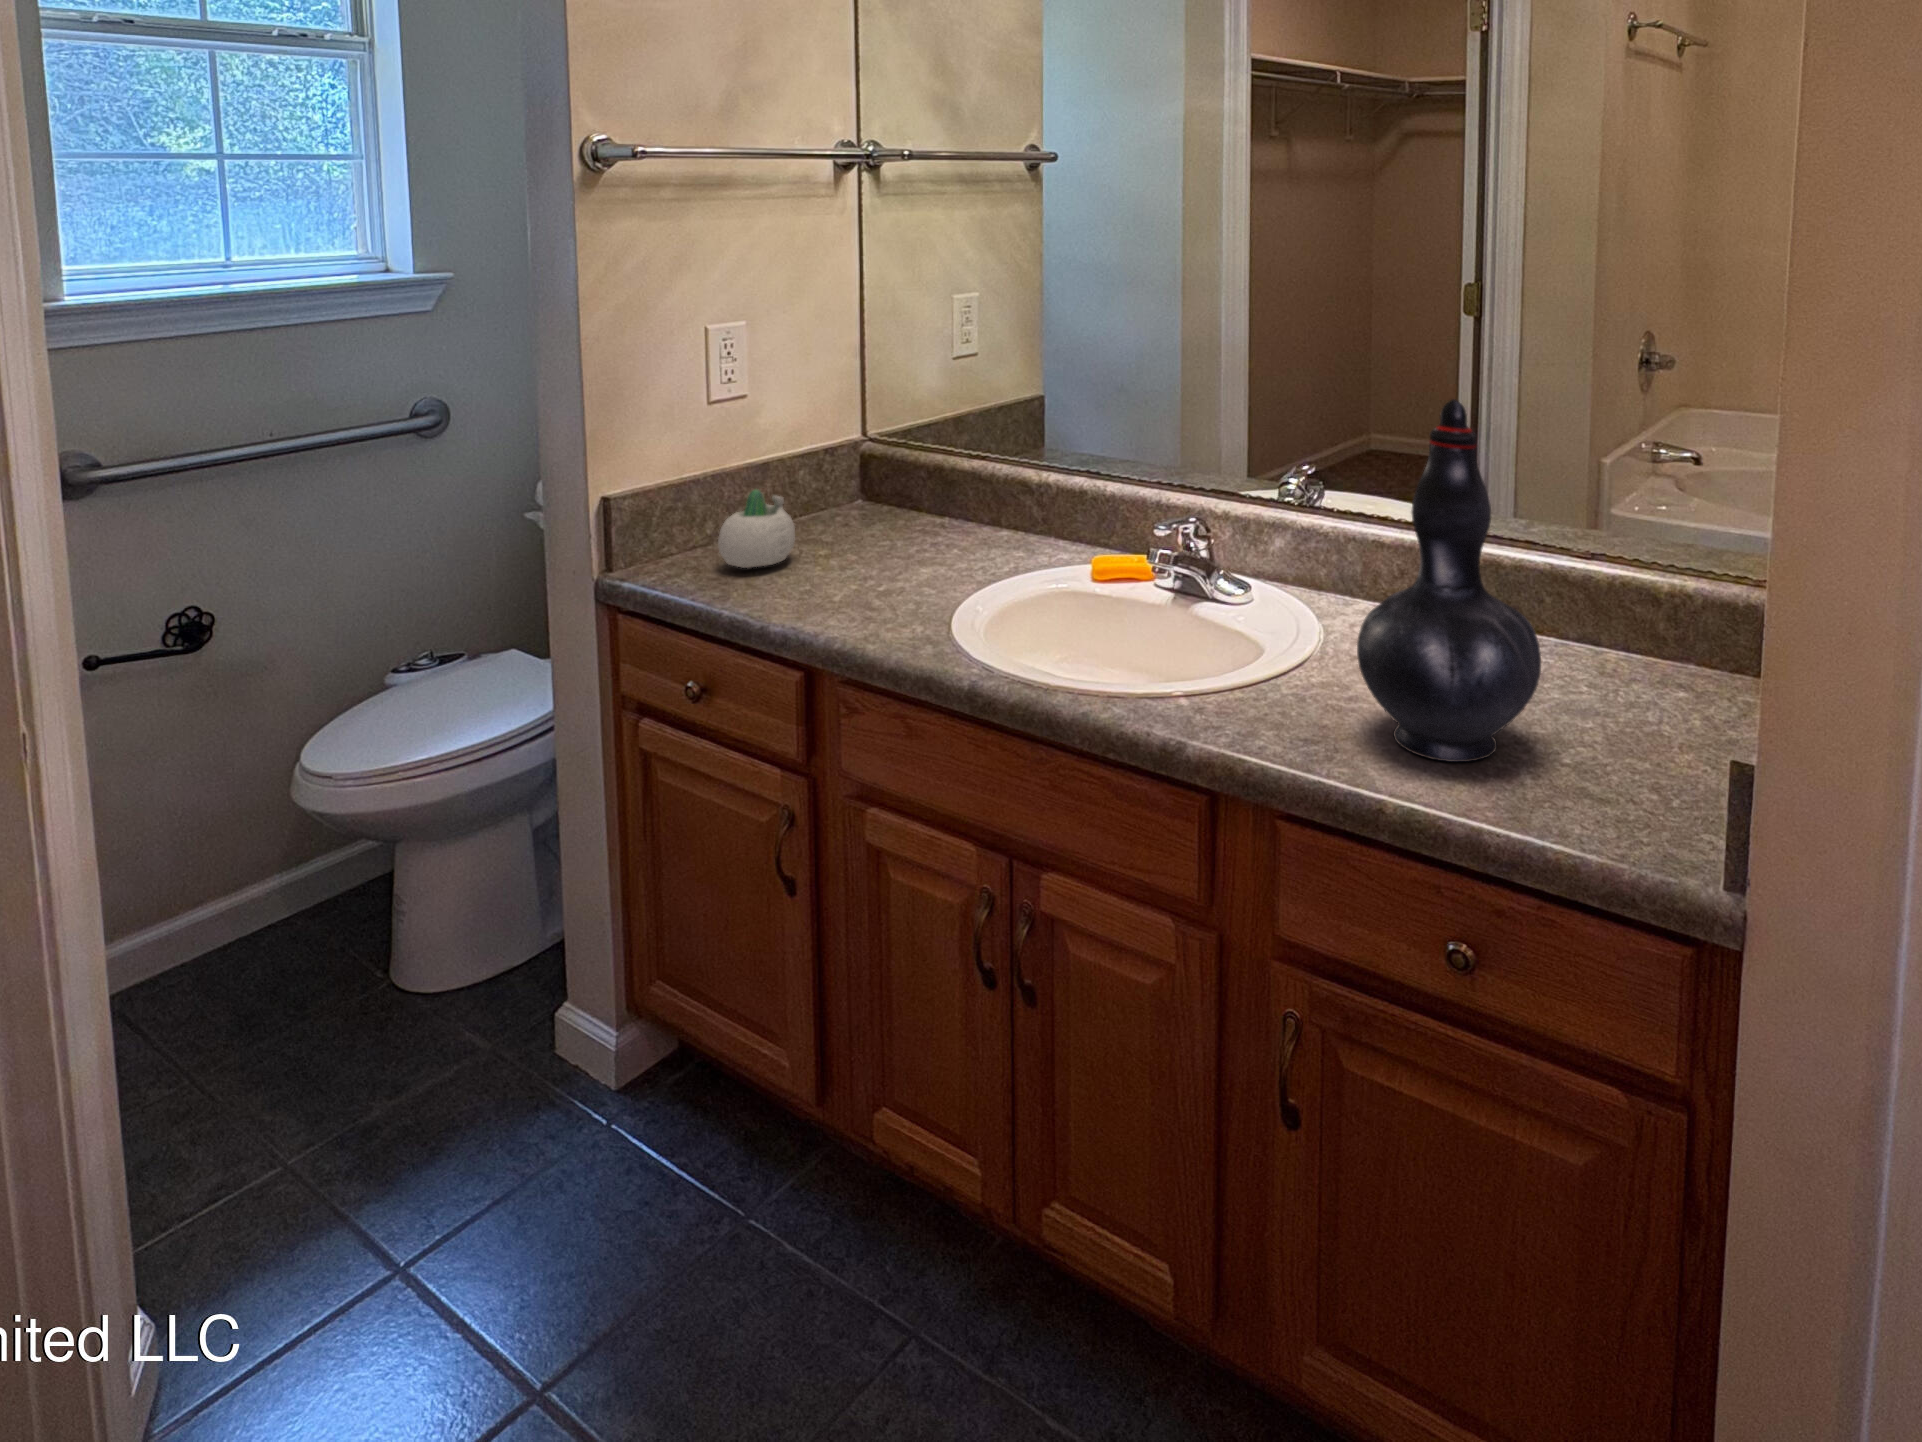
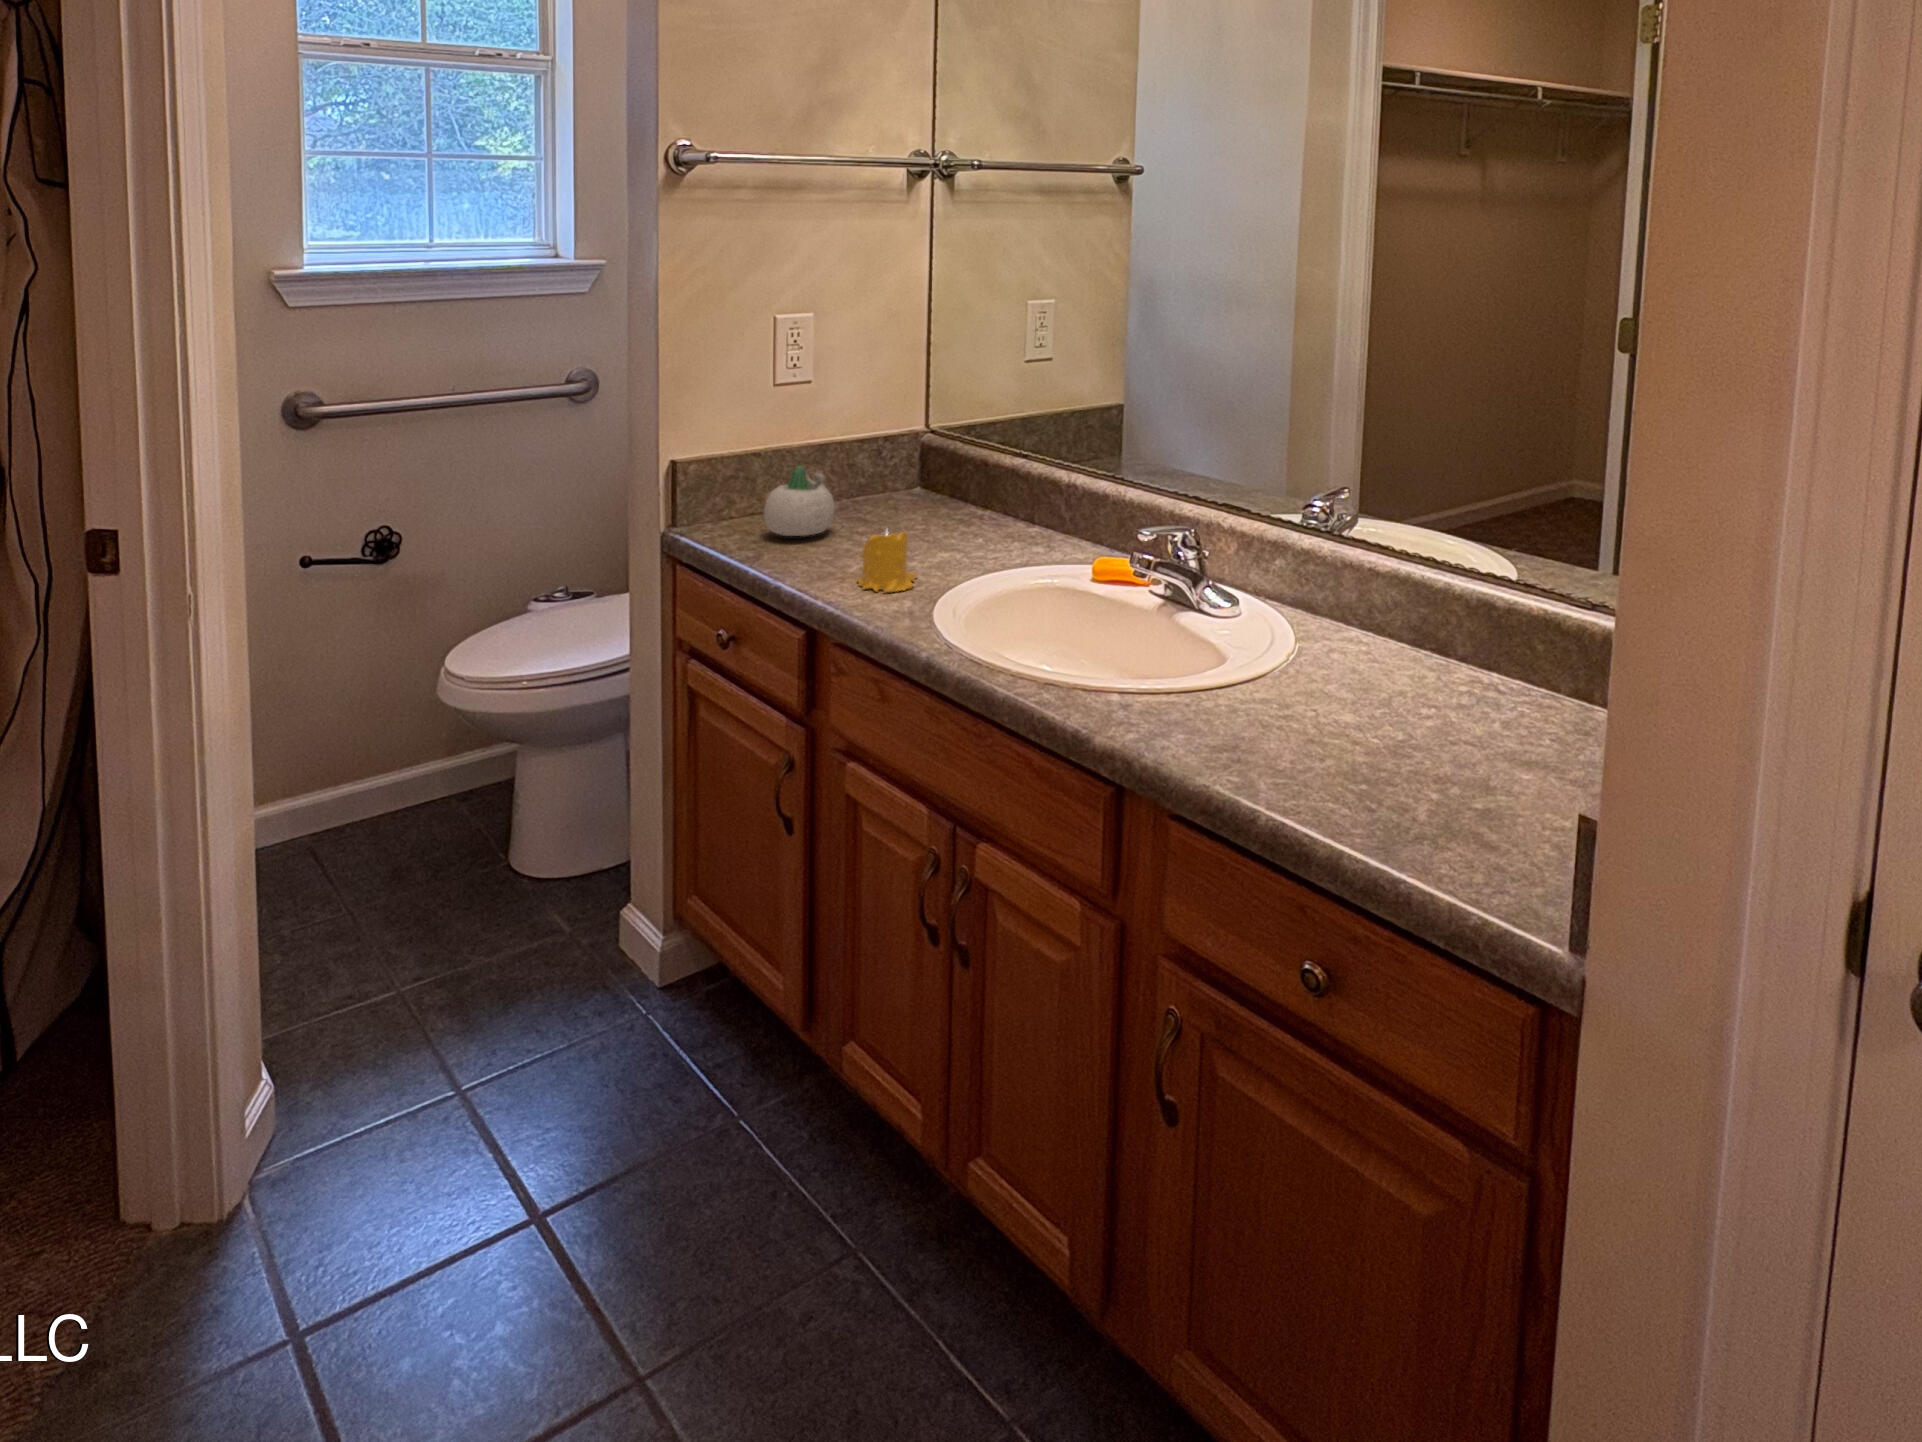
decorative vase: present [1357,399,1541,762] -> none [1265,421,1453,790]
candle: none [851,546,915,619] -> present [857,532,917,592]

